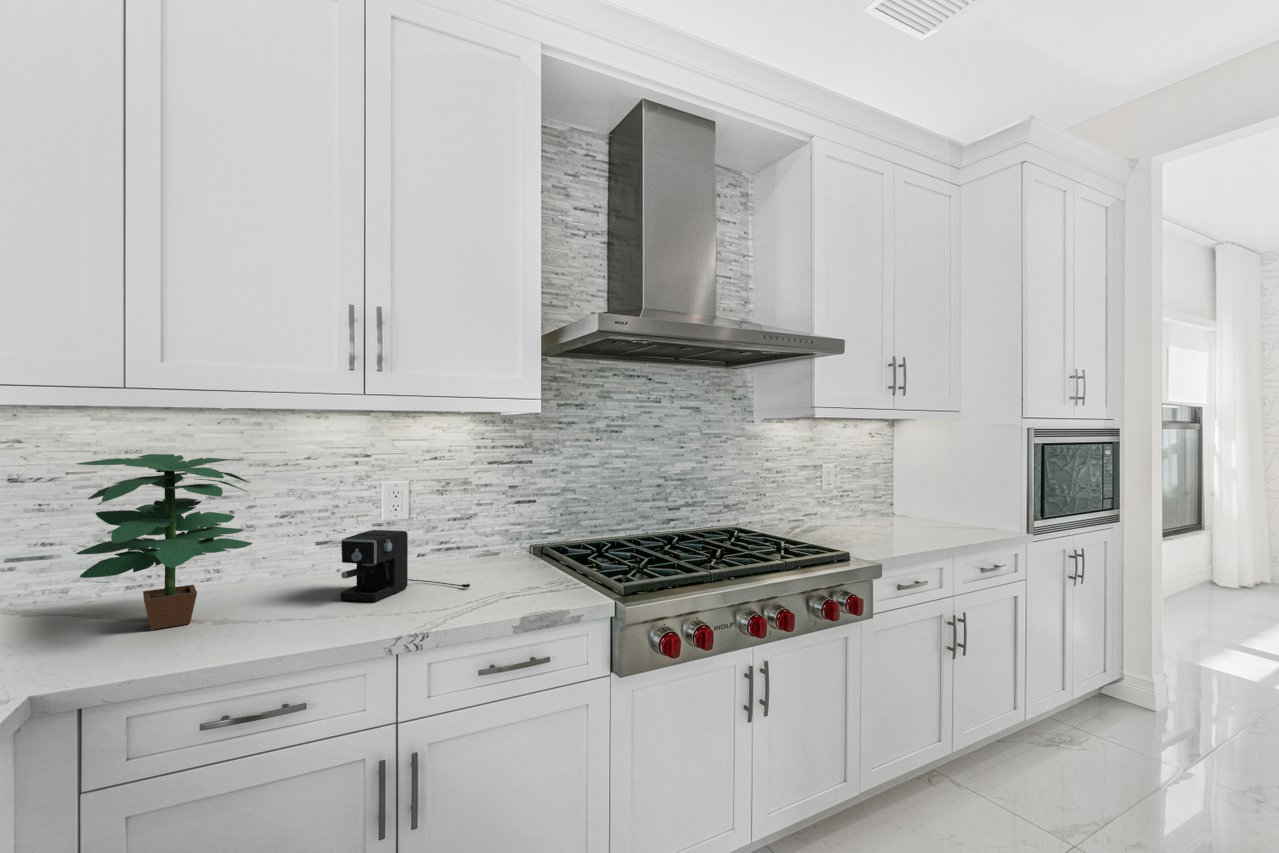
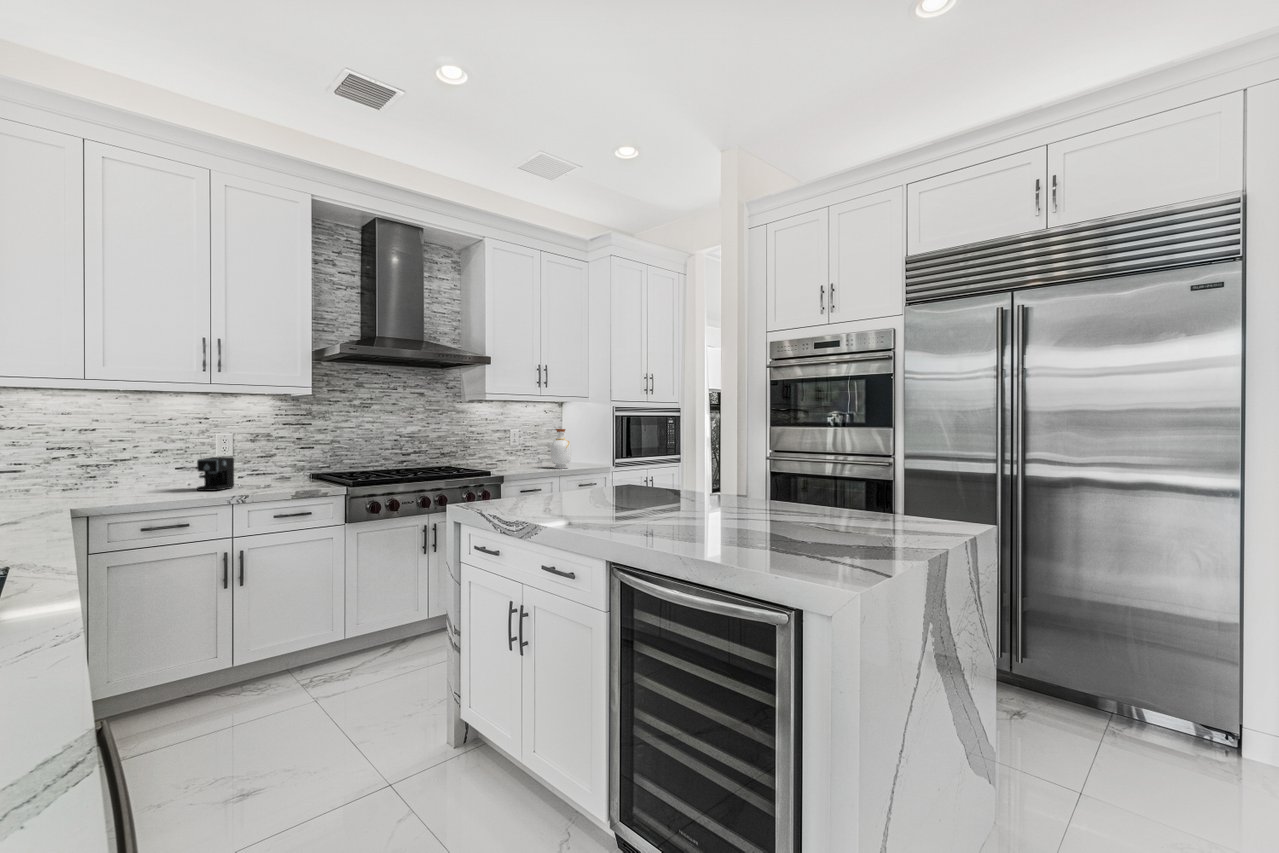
potted plant: present [76,454,252,630] -> none [59,415,148,499]
bottle: none [898,466,936,534] -> present [550,429,571,469]

